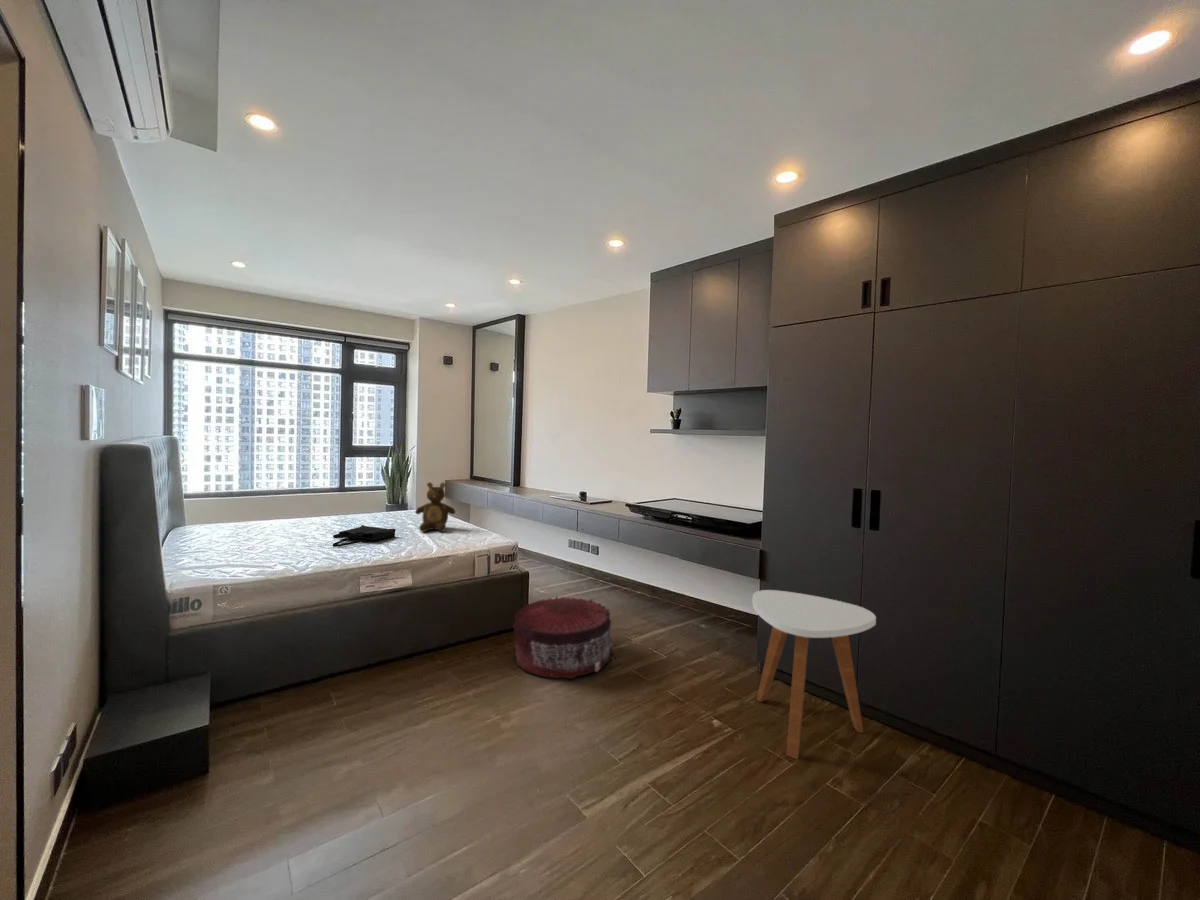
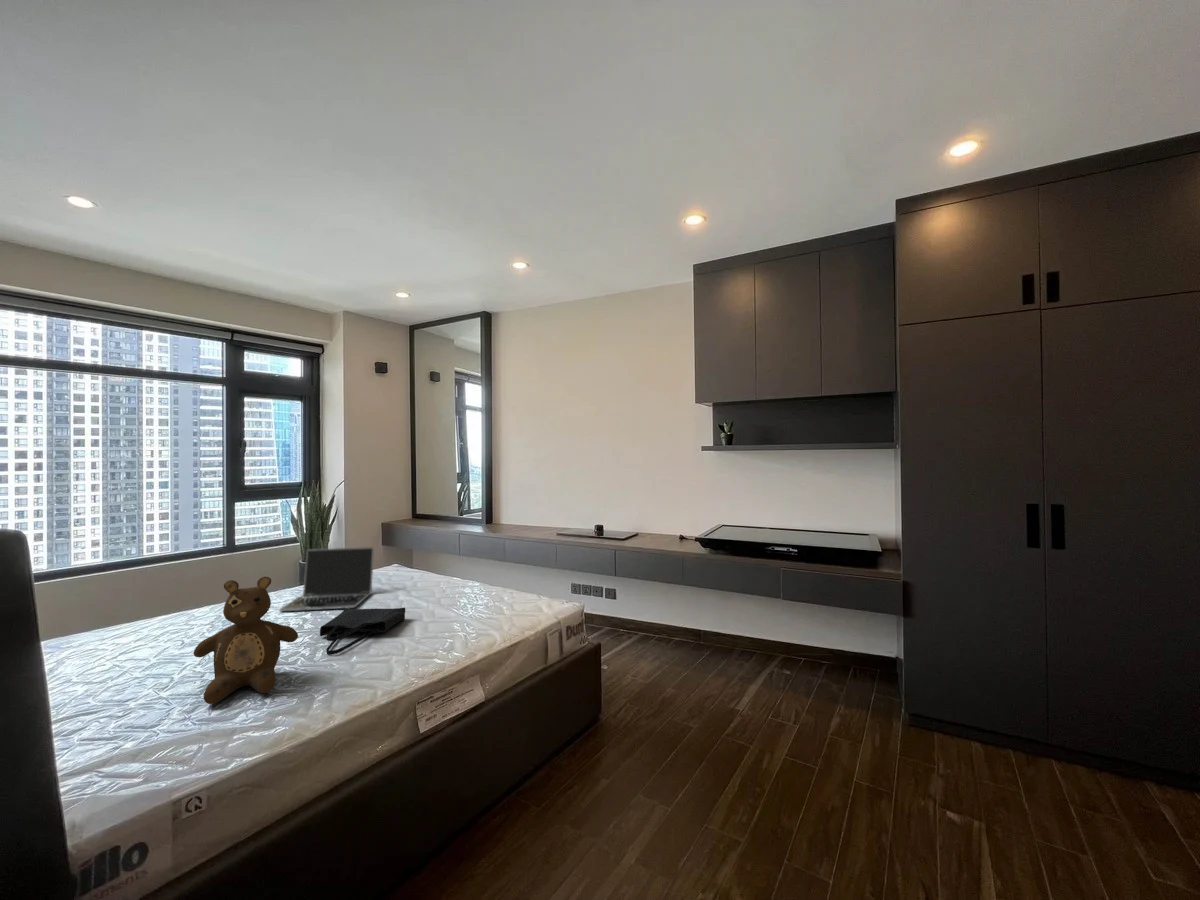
teddy bear: present [415,483,455,532] -> present [194,577,298,704]
laptop: none [332,488,397,528] -> present [280,547,374,611]
side table: present [752,590,876,759] -> none [942,629,1120,848]
pouf: present [513,597,614,679] -> none [622,665,755,796]

